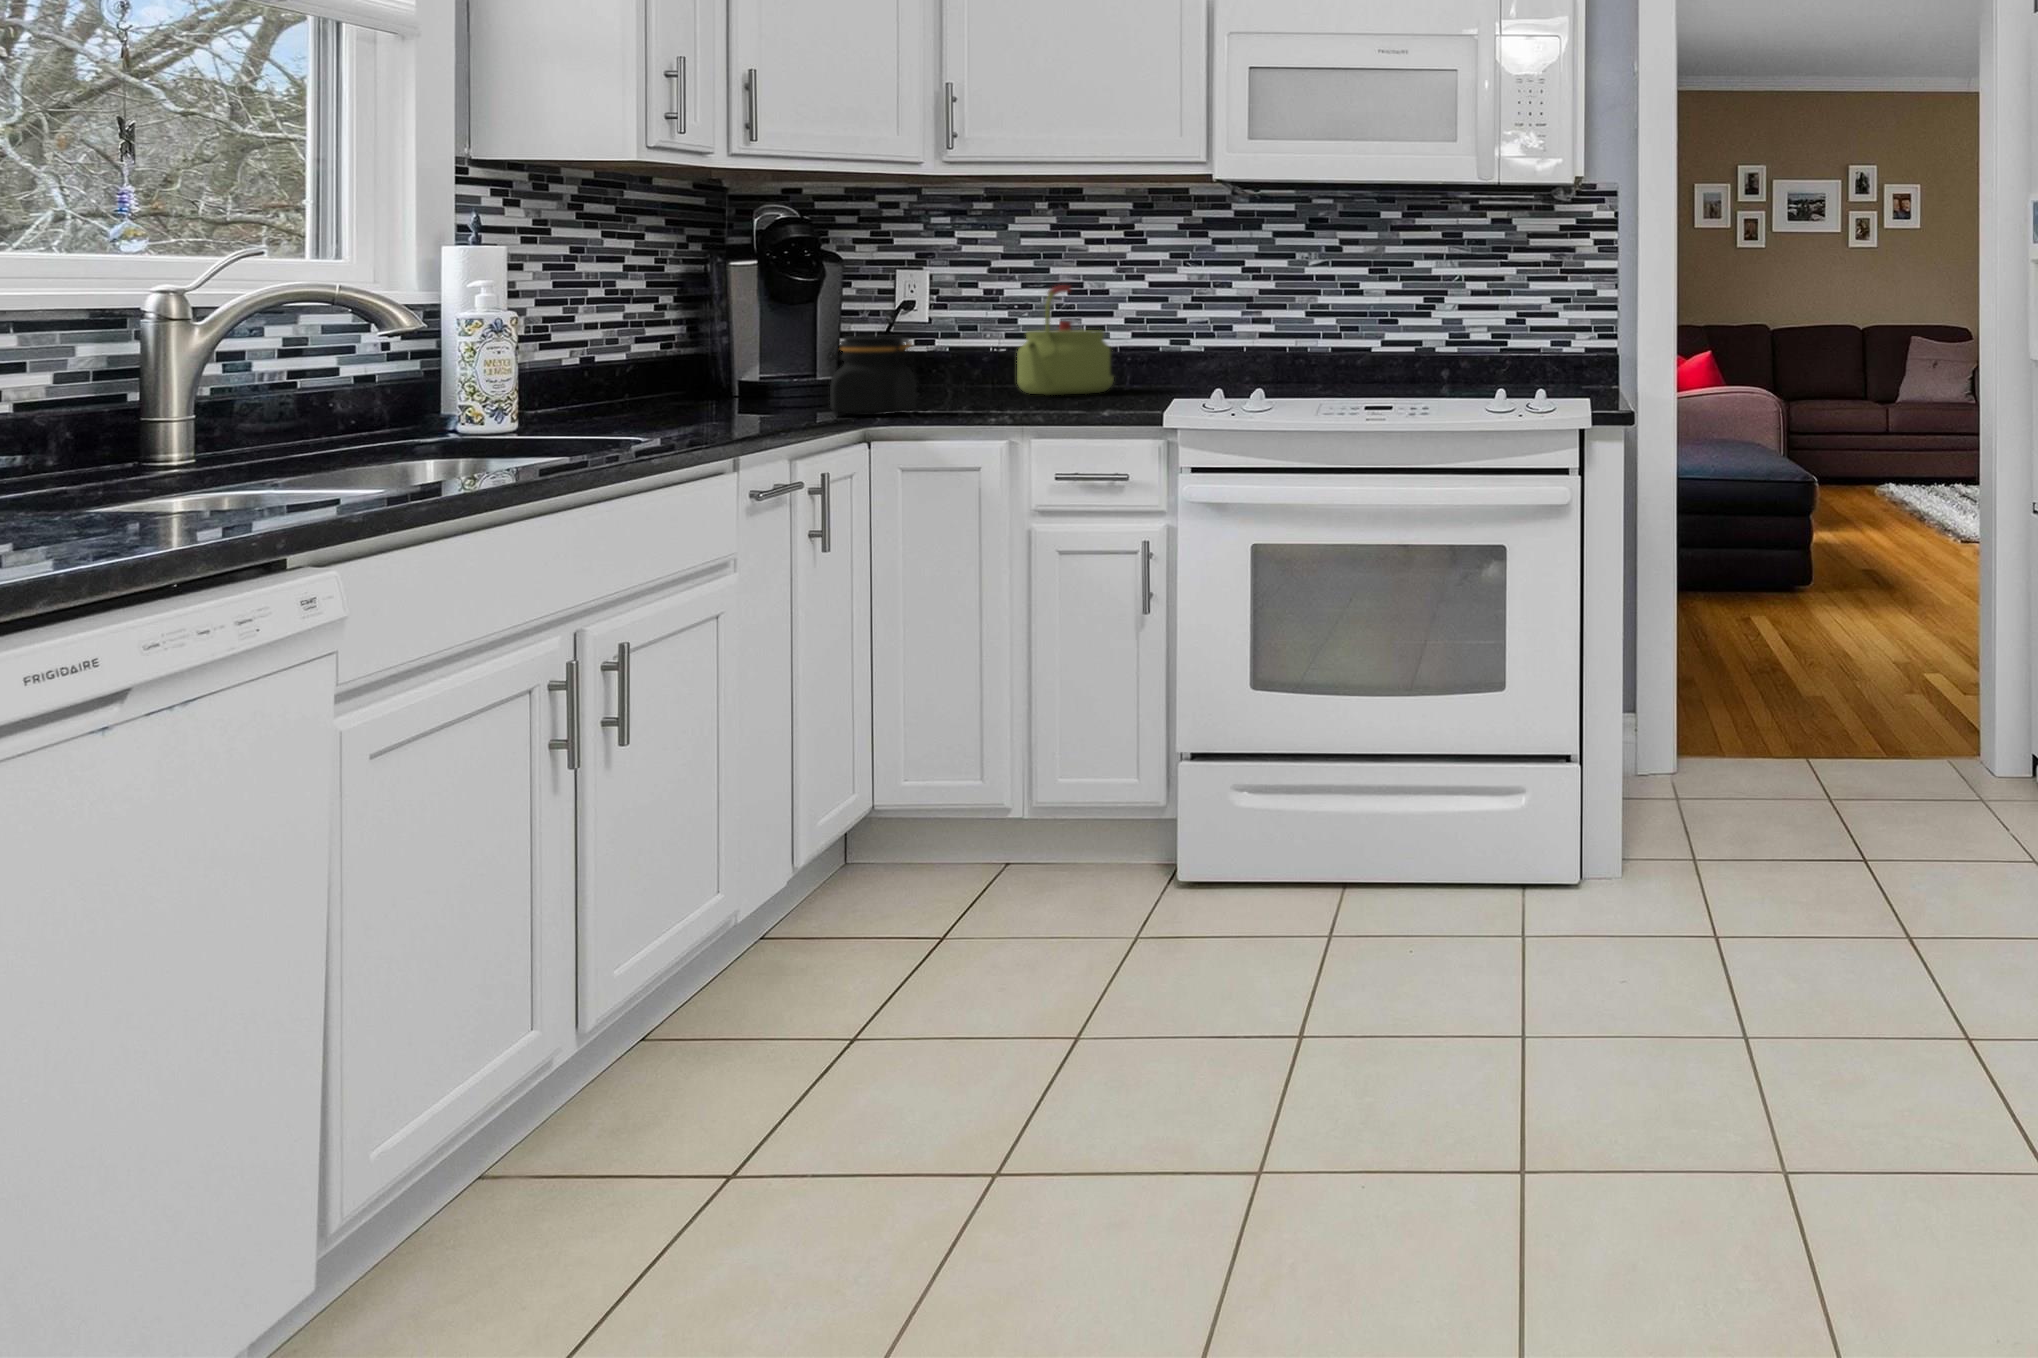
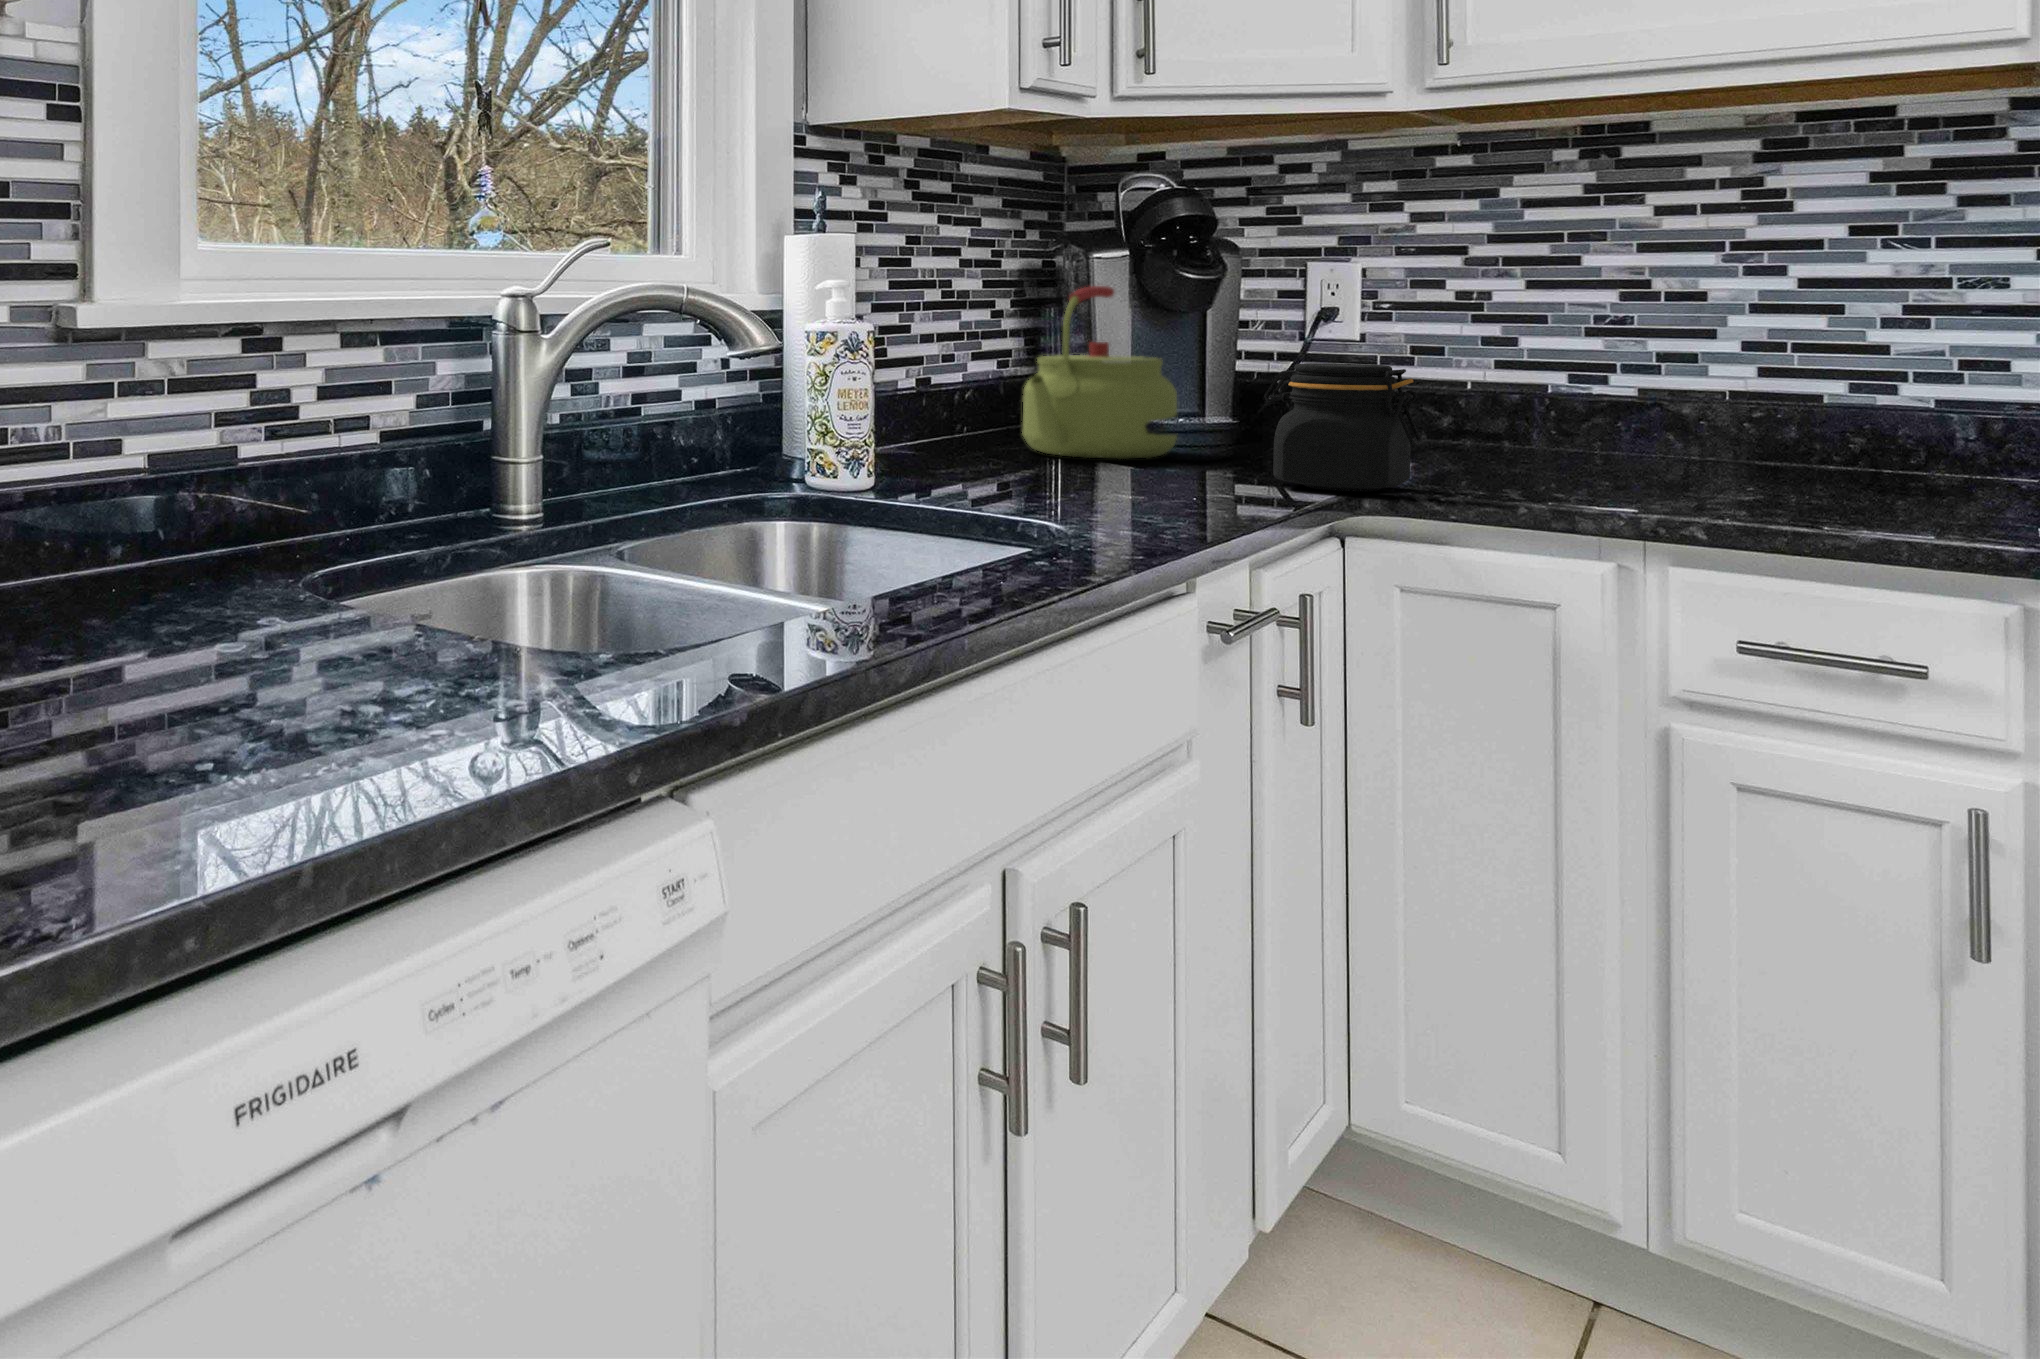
kettle: present [1017,285,1114,395] -> present [1023,286,1177,459]

